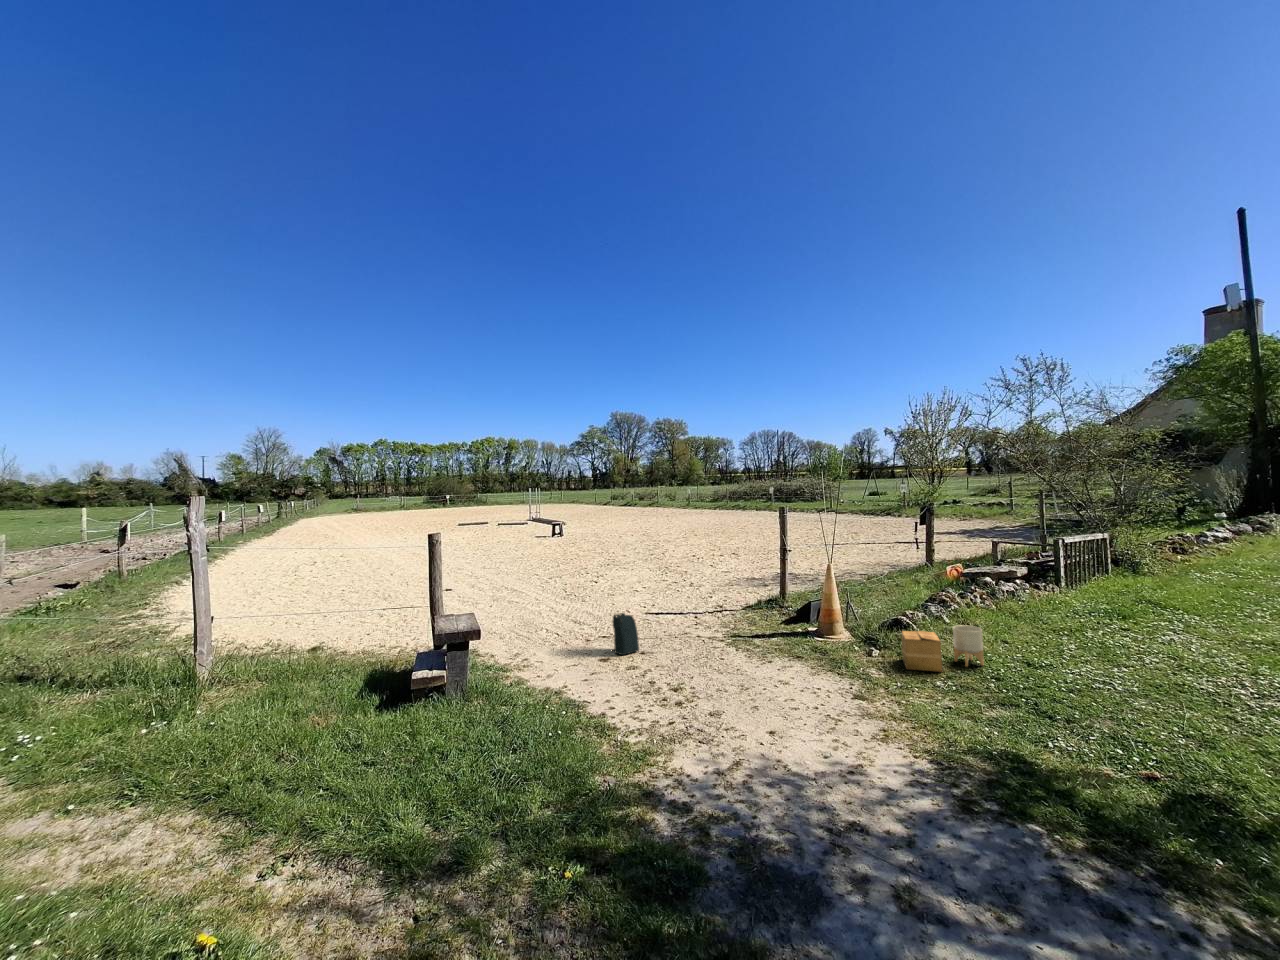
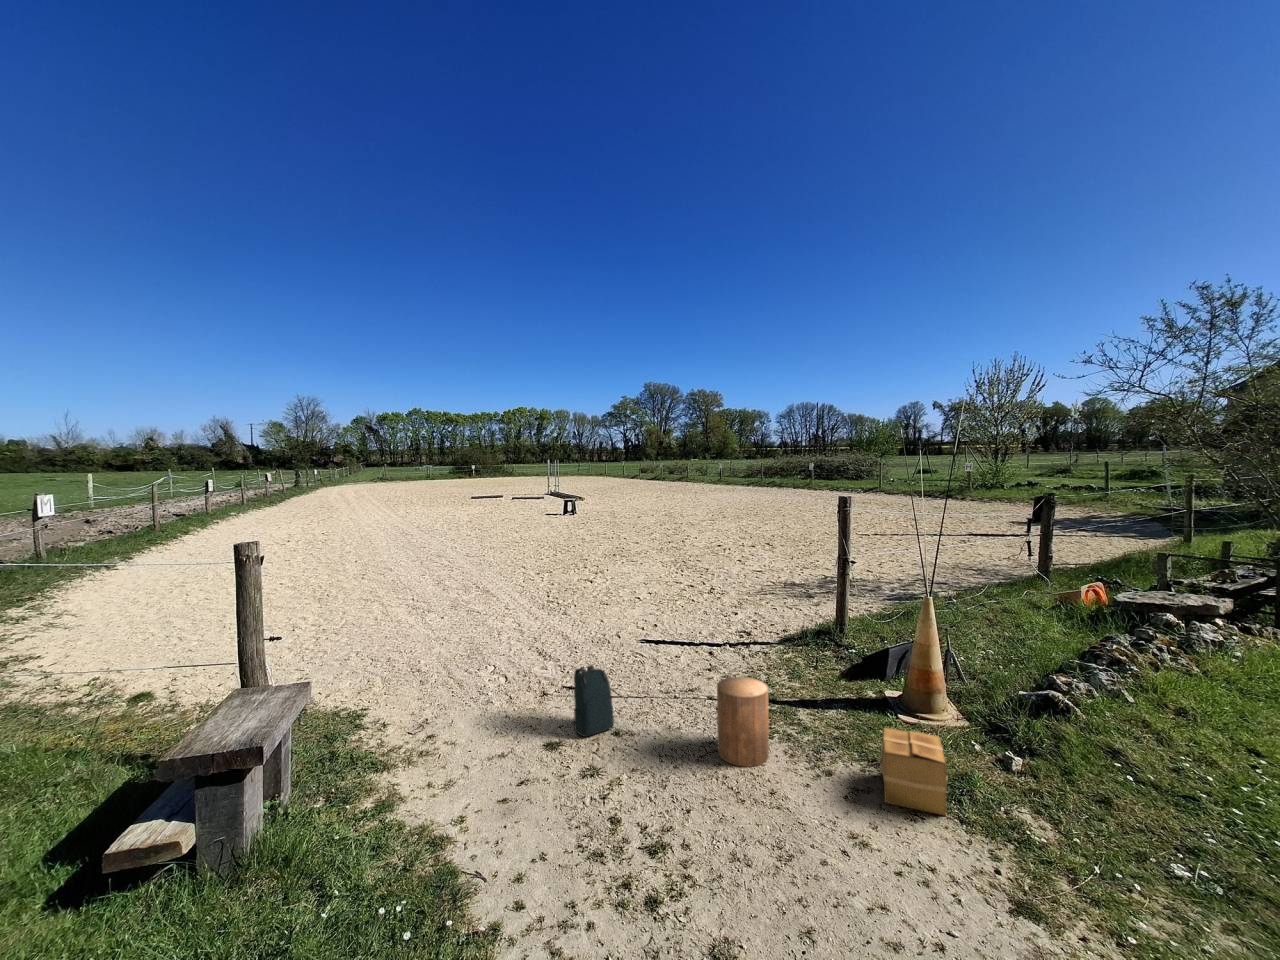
stool: none [703,613,735,662] -> present [717,677,769,767]
planter: present [953,625,984,666] -> none [1187,741,1258,830]
cardboard box: present [902,631,942,672] -> present [880,728,948,815]

